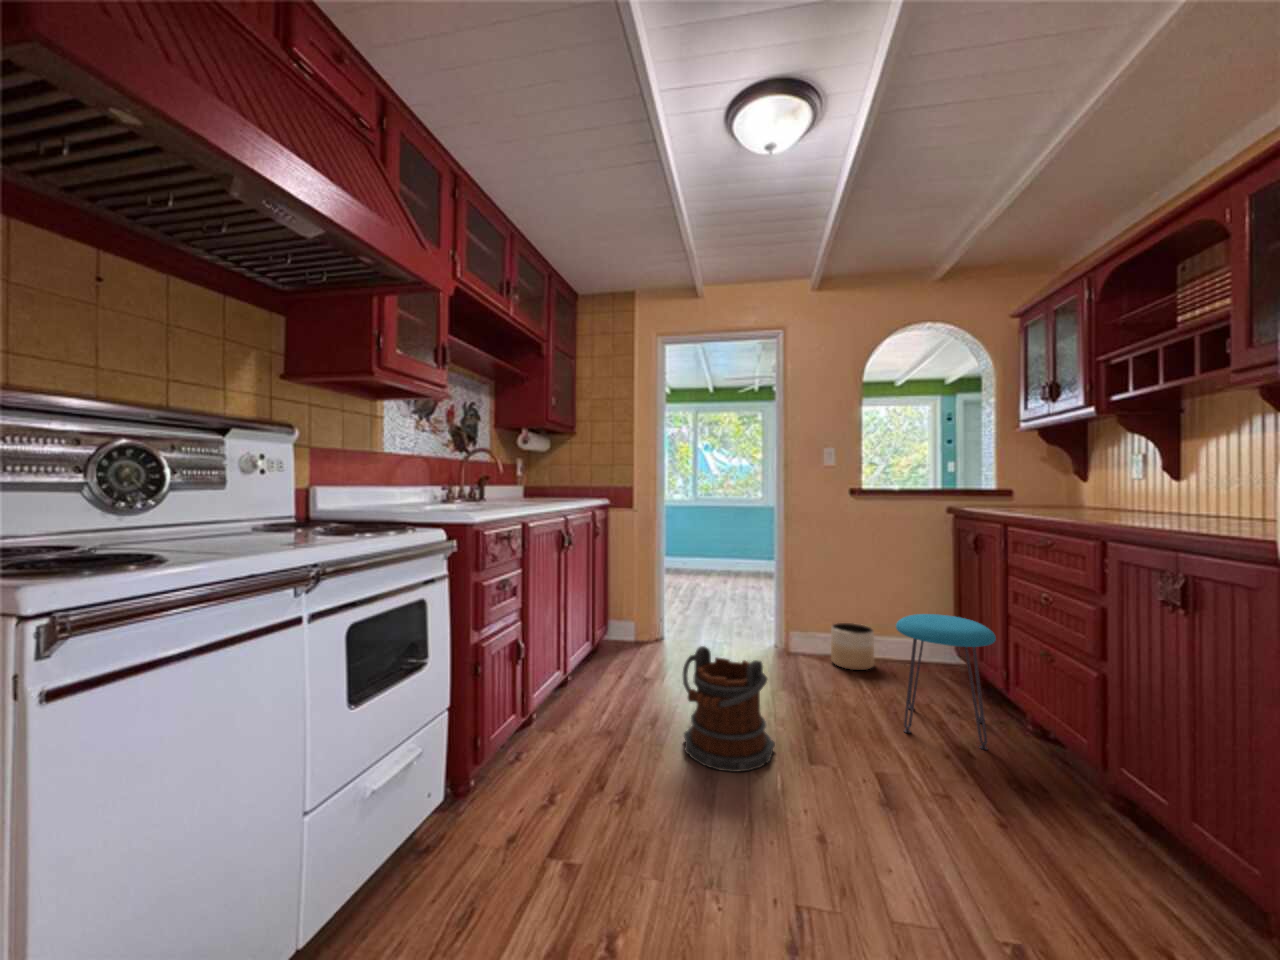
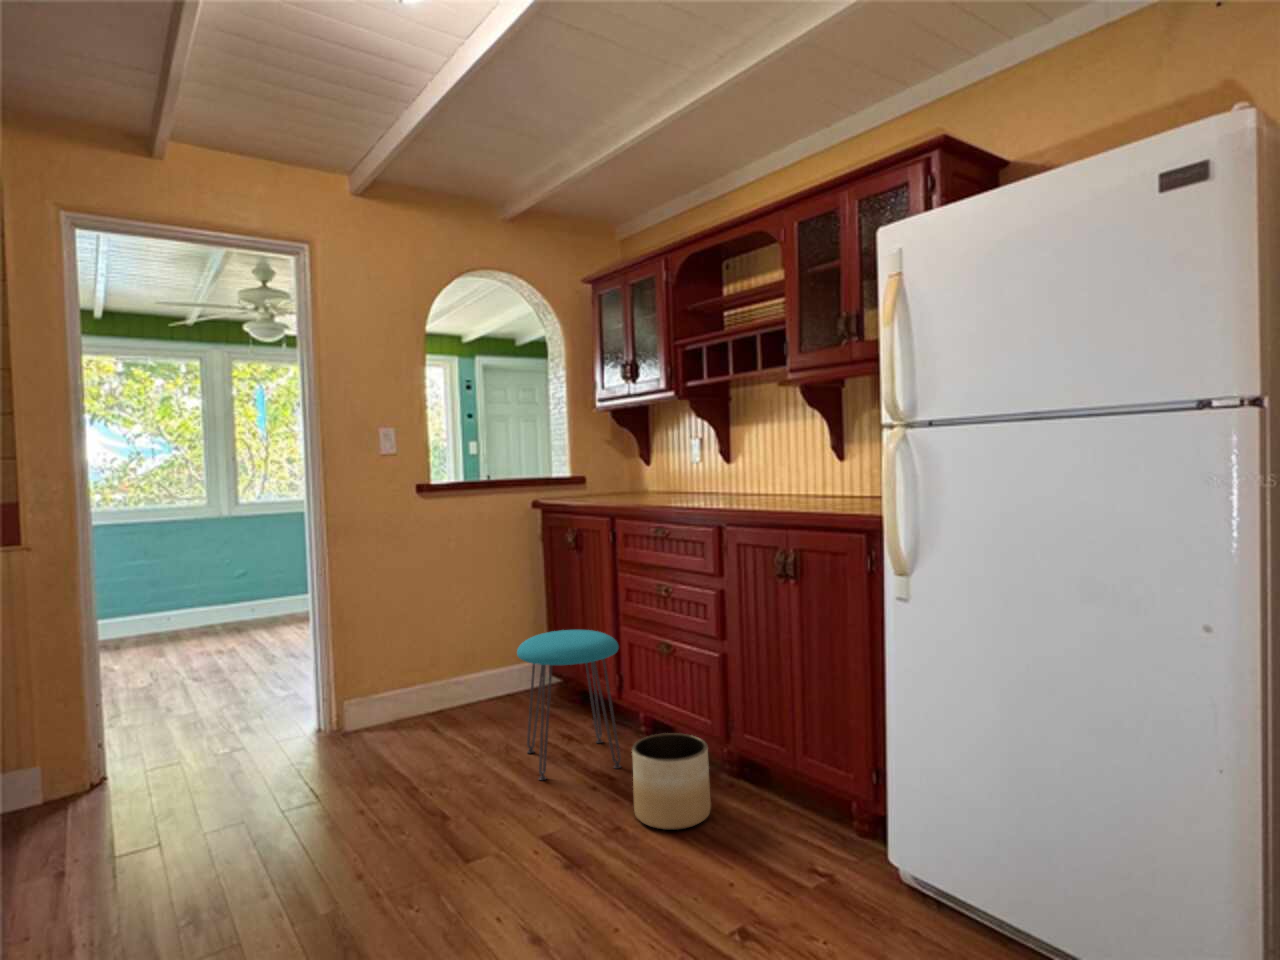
planter: present [831,623,874,670] -> present [632,733,711,830]
bucket: present [683,646,775,772] -> none [265,743,419,927]

